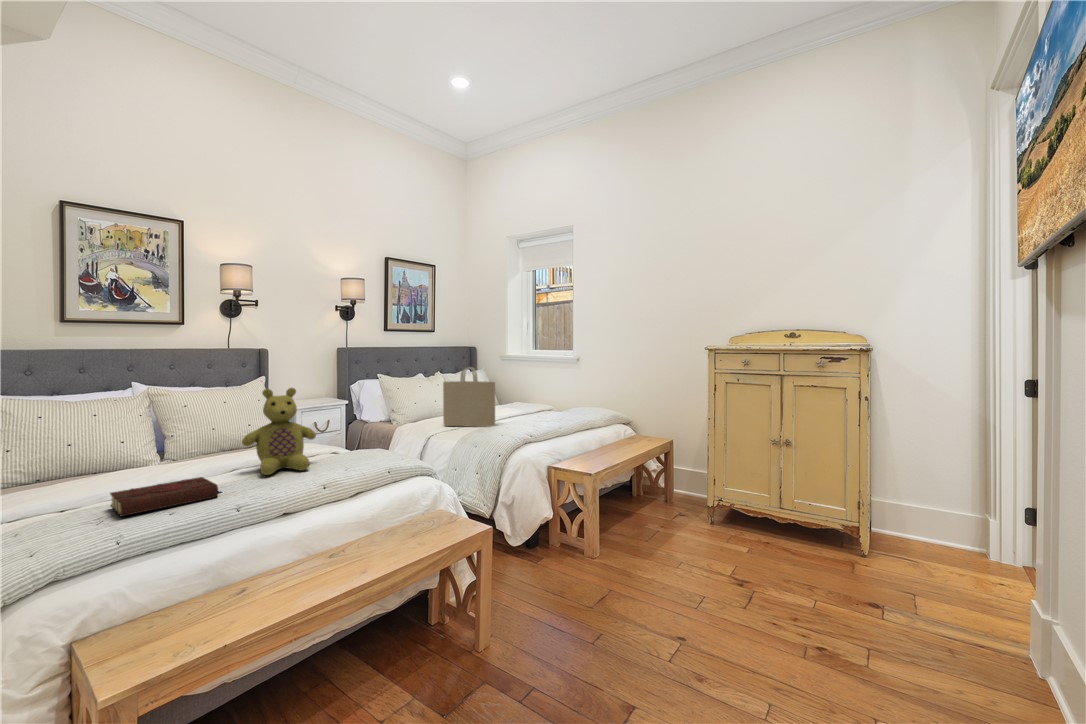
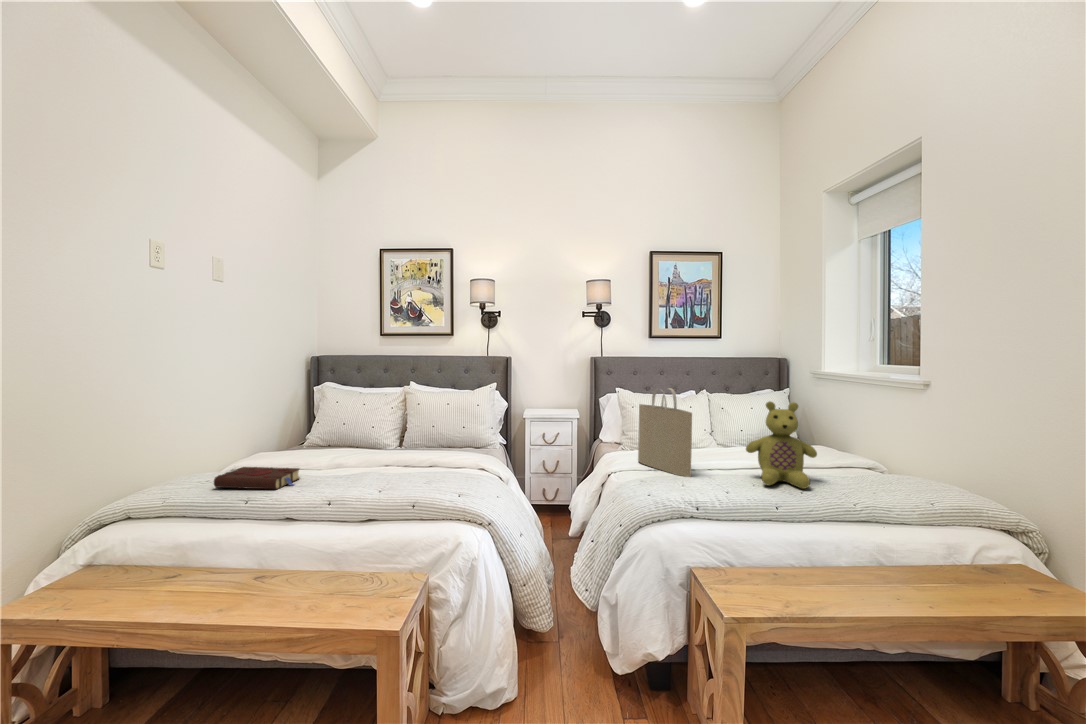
stuffed bear: present [242,388,316,475] -> present [746,401,817,489]

